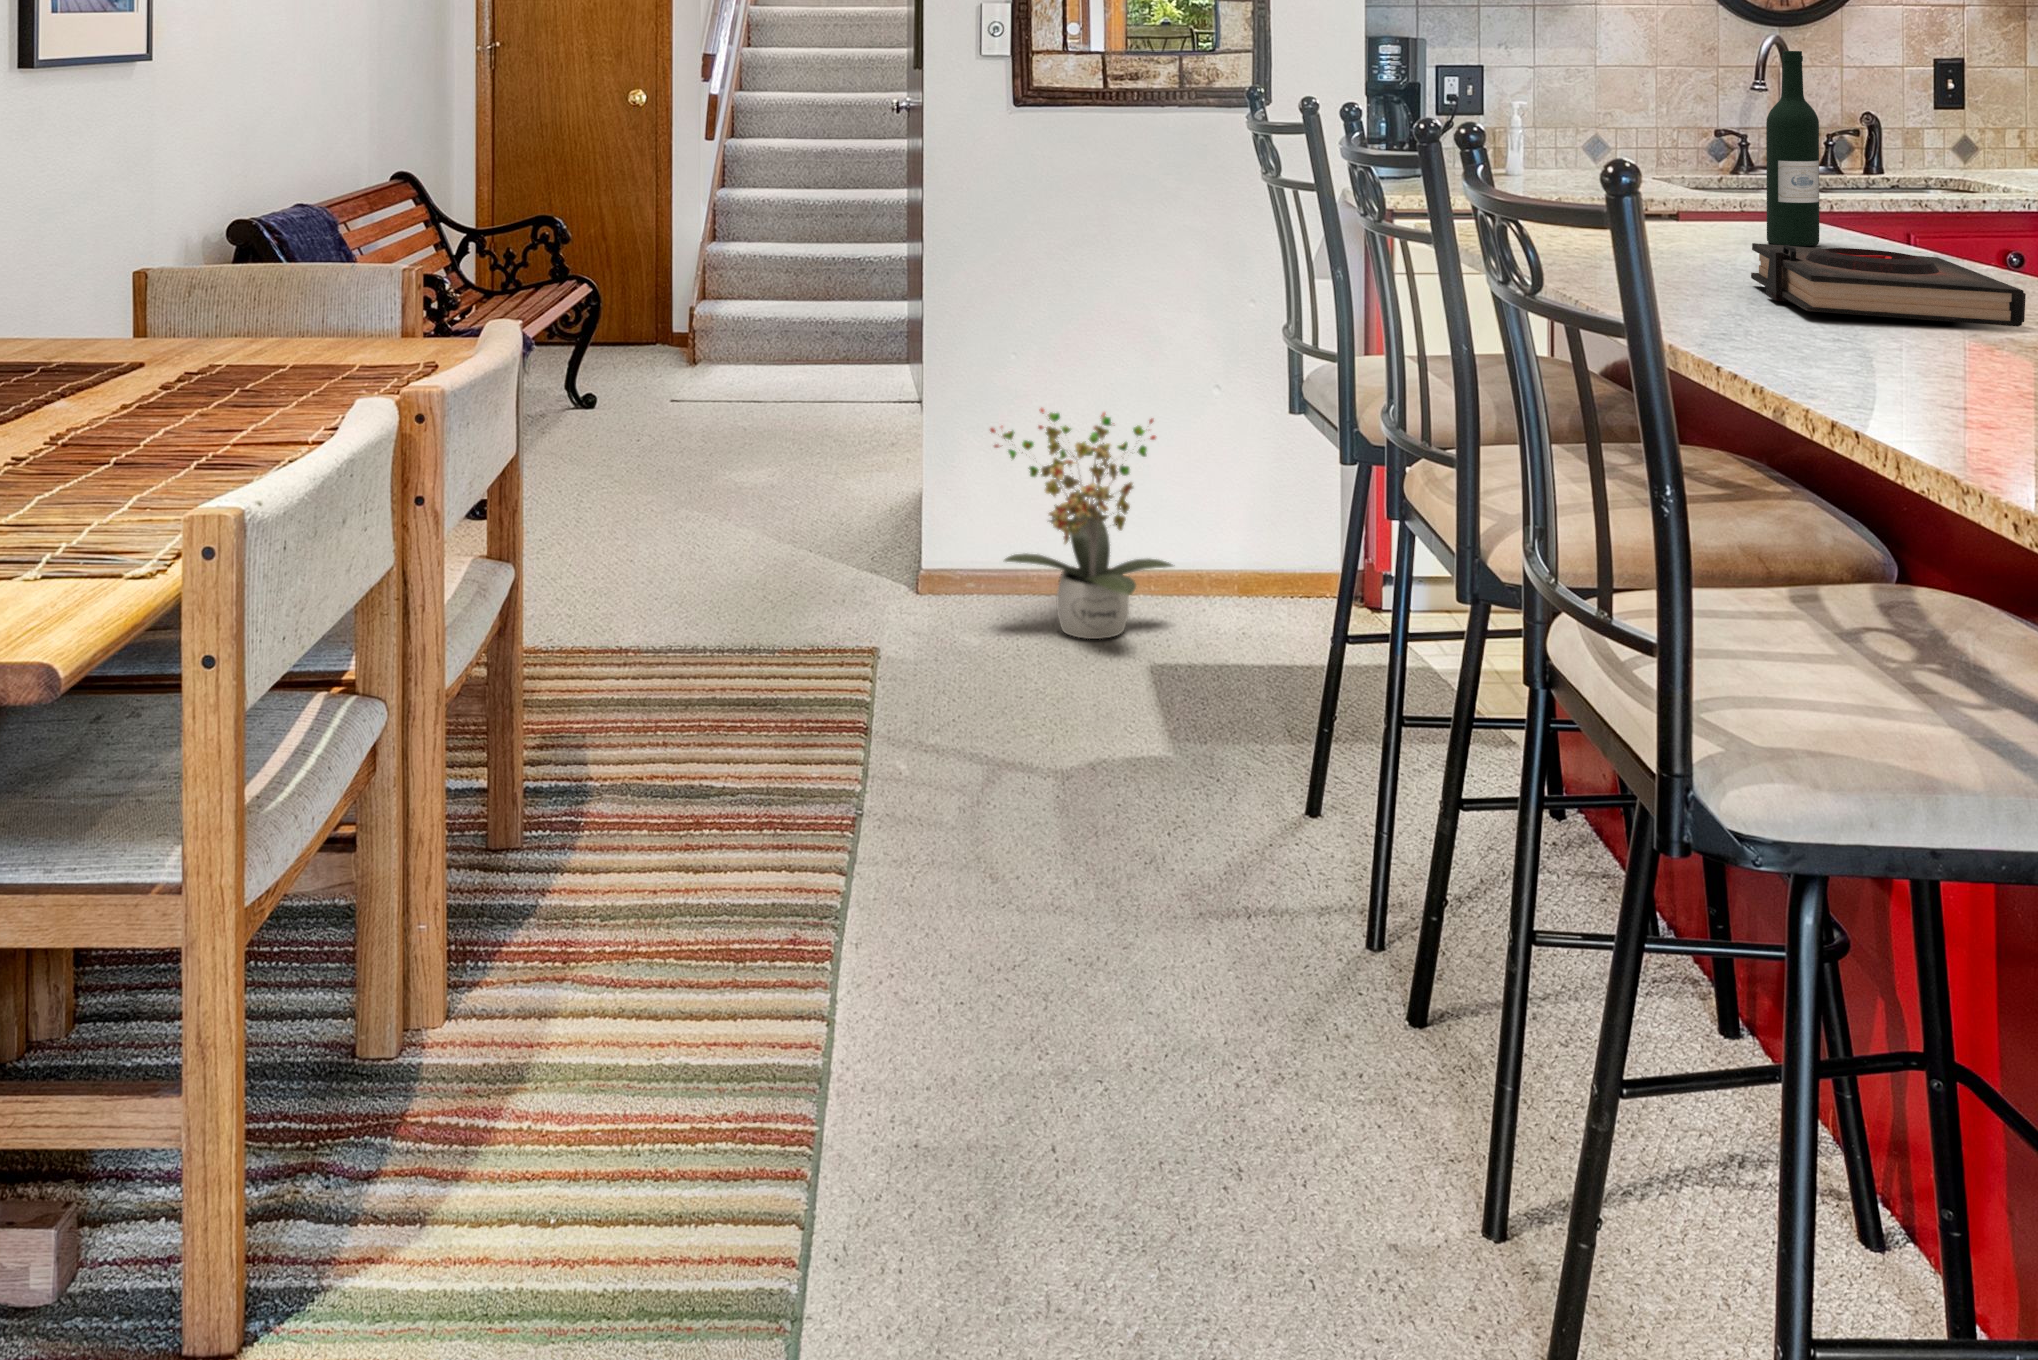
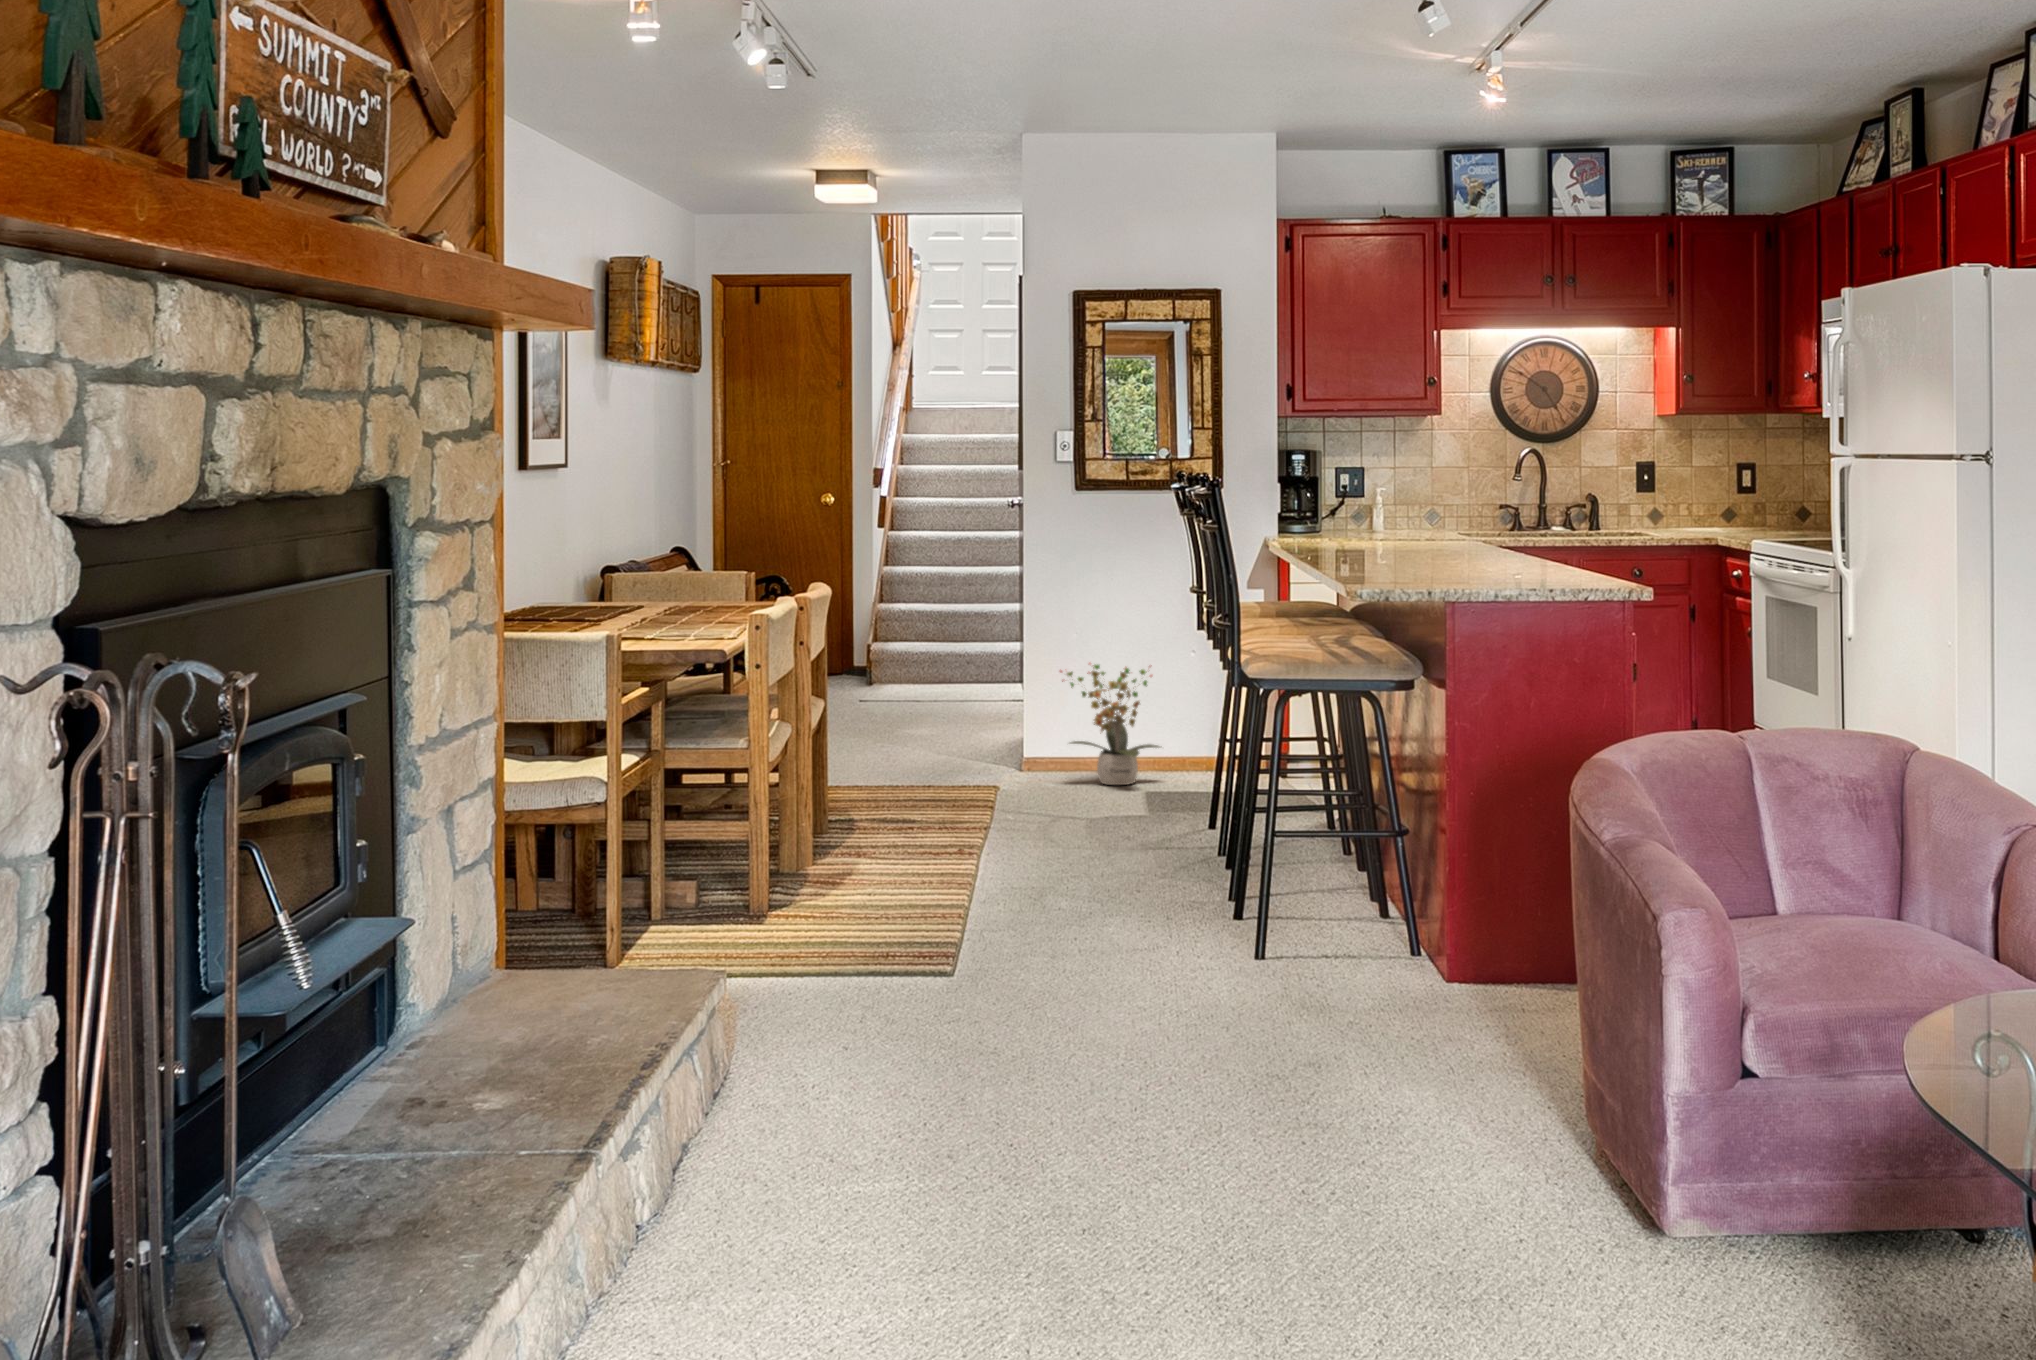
wine bottle: present [1766,51,1819,246] -> none [1428,454,1452,547]
book: present [1751,243,2026,327] -> none [1378,535,1465,562]

